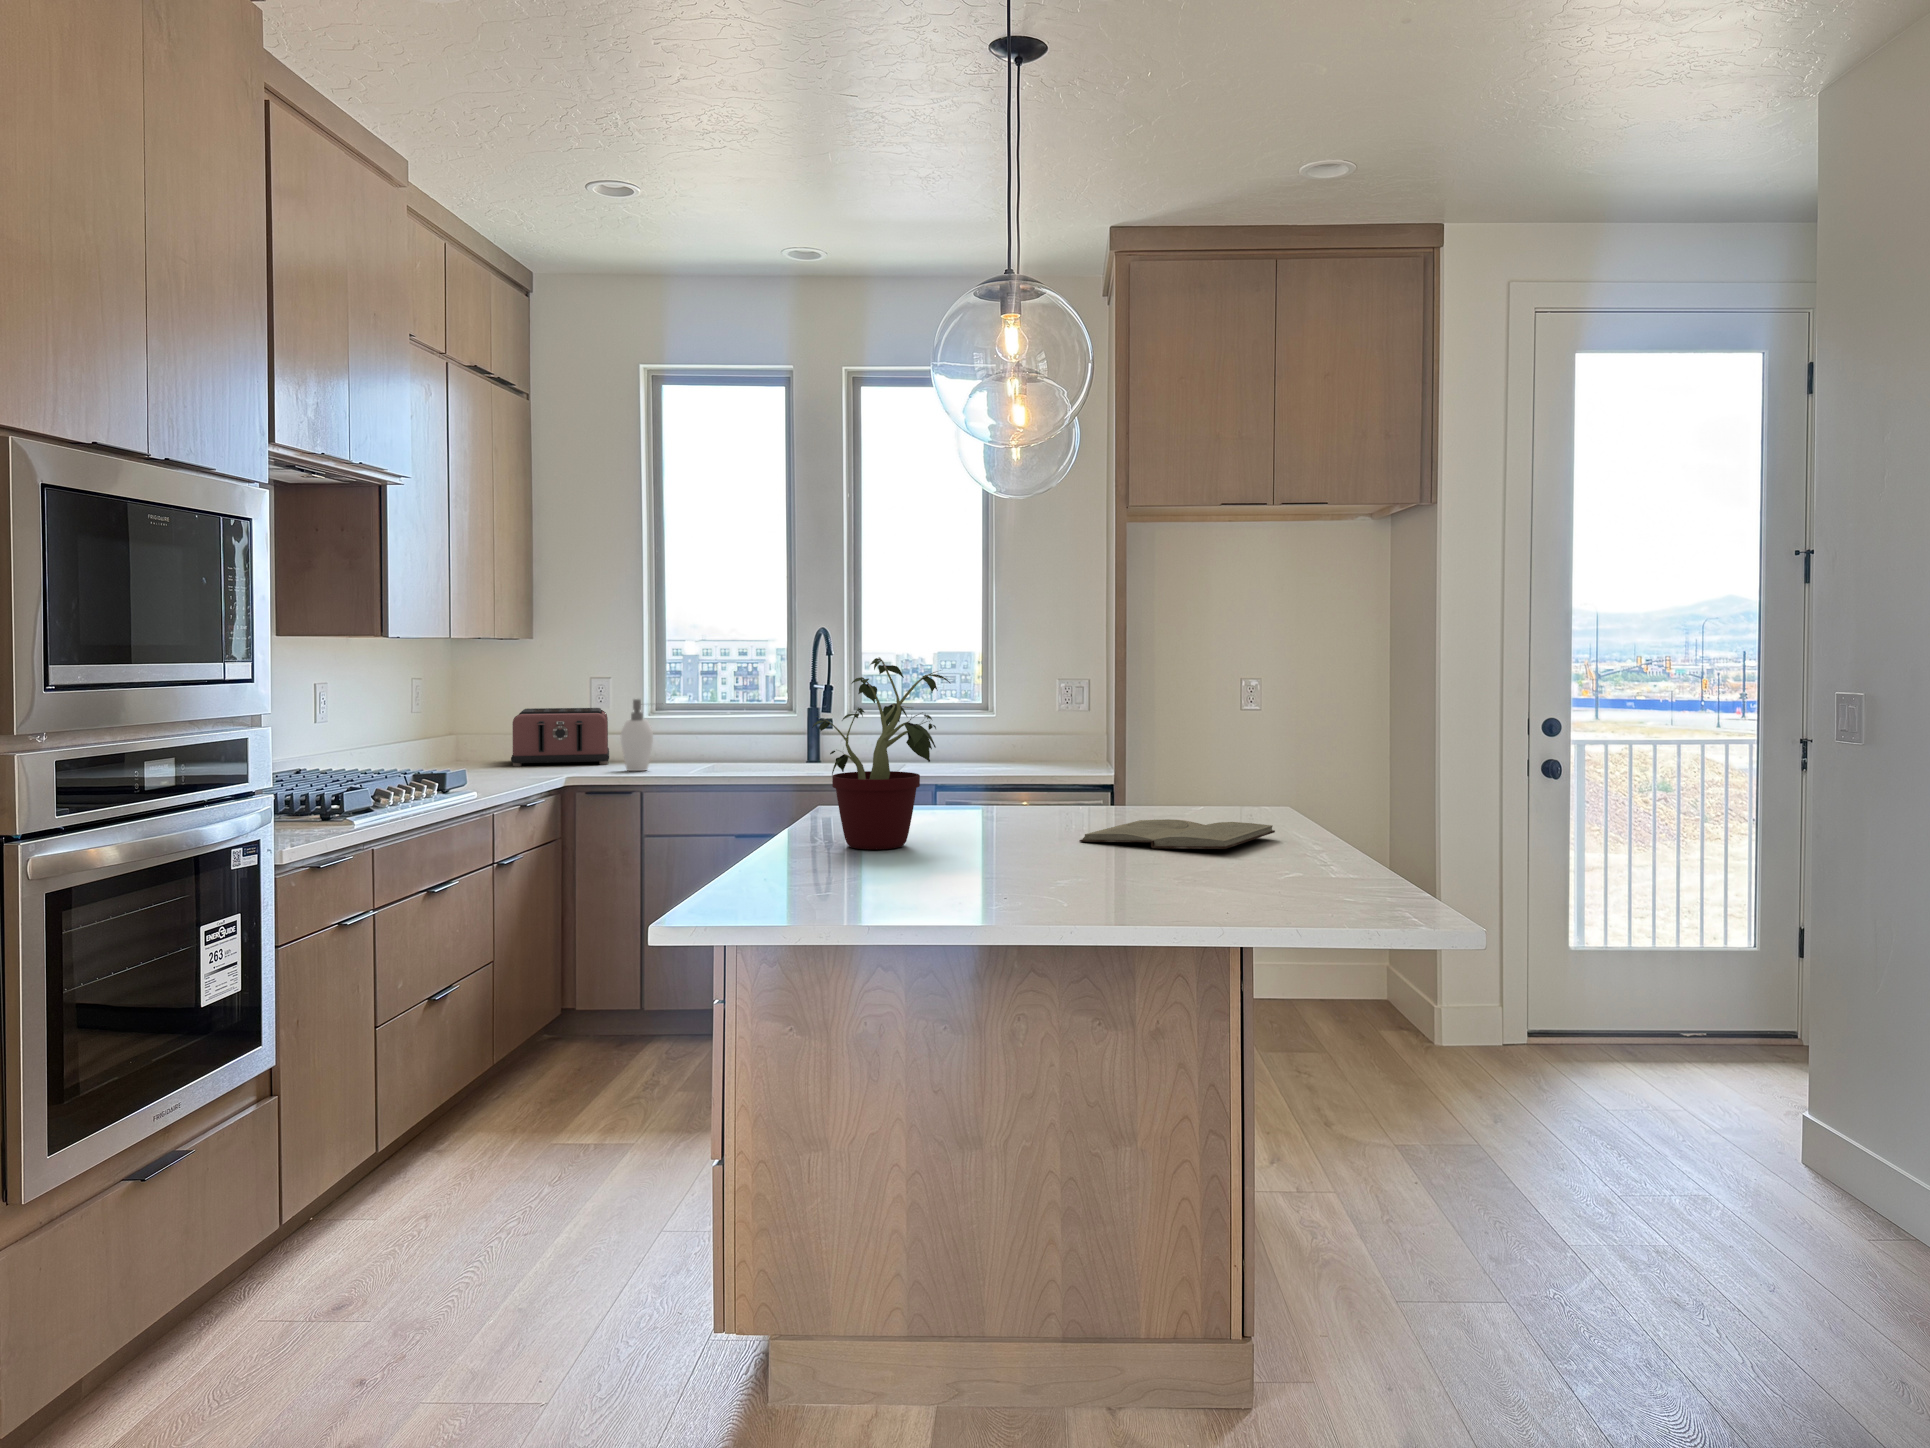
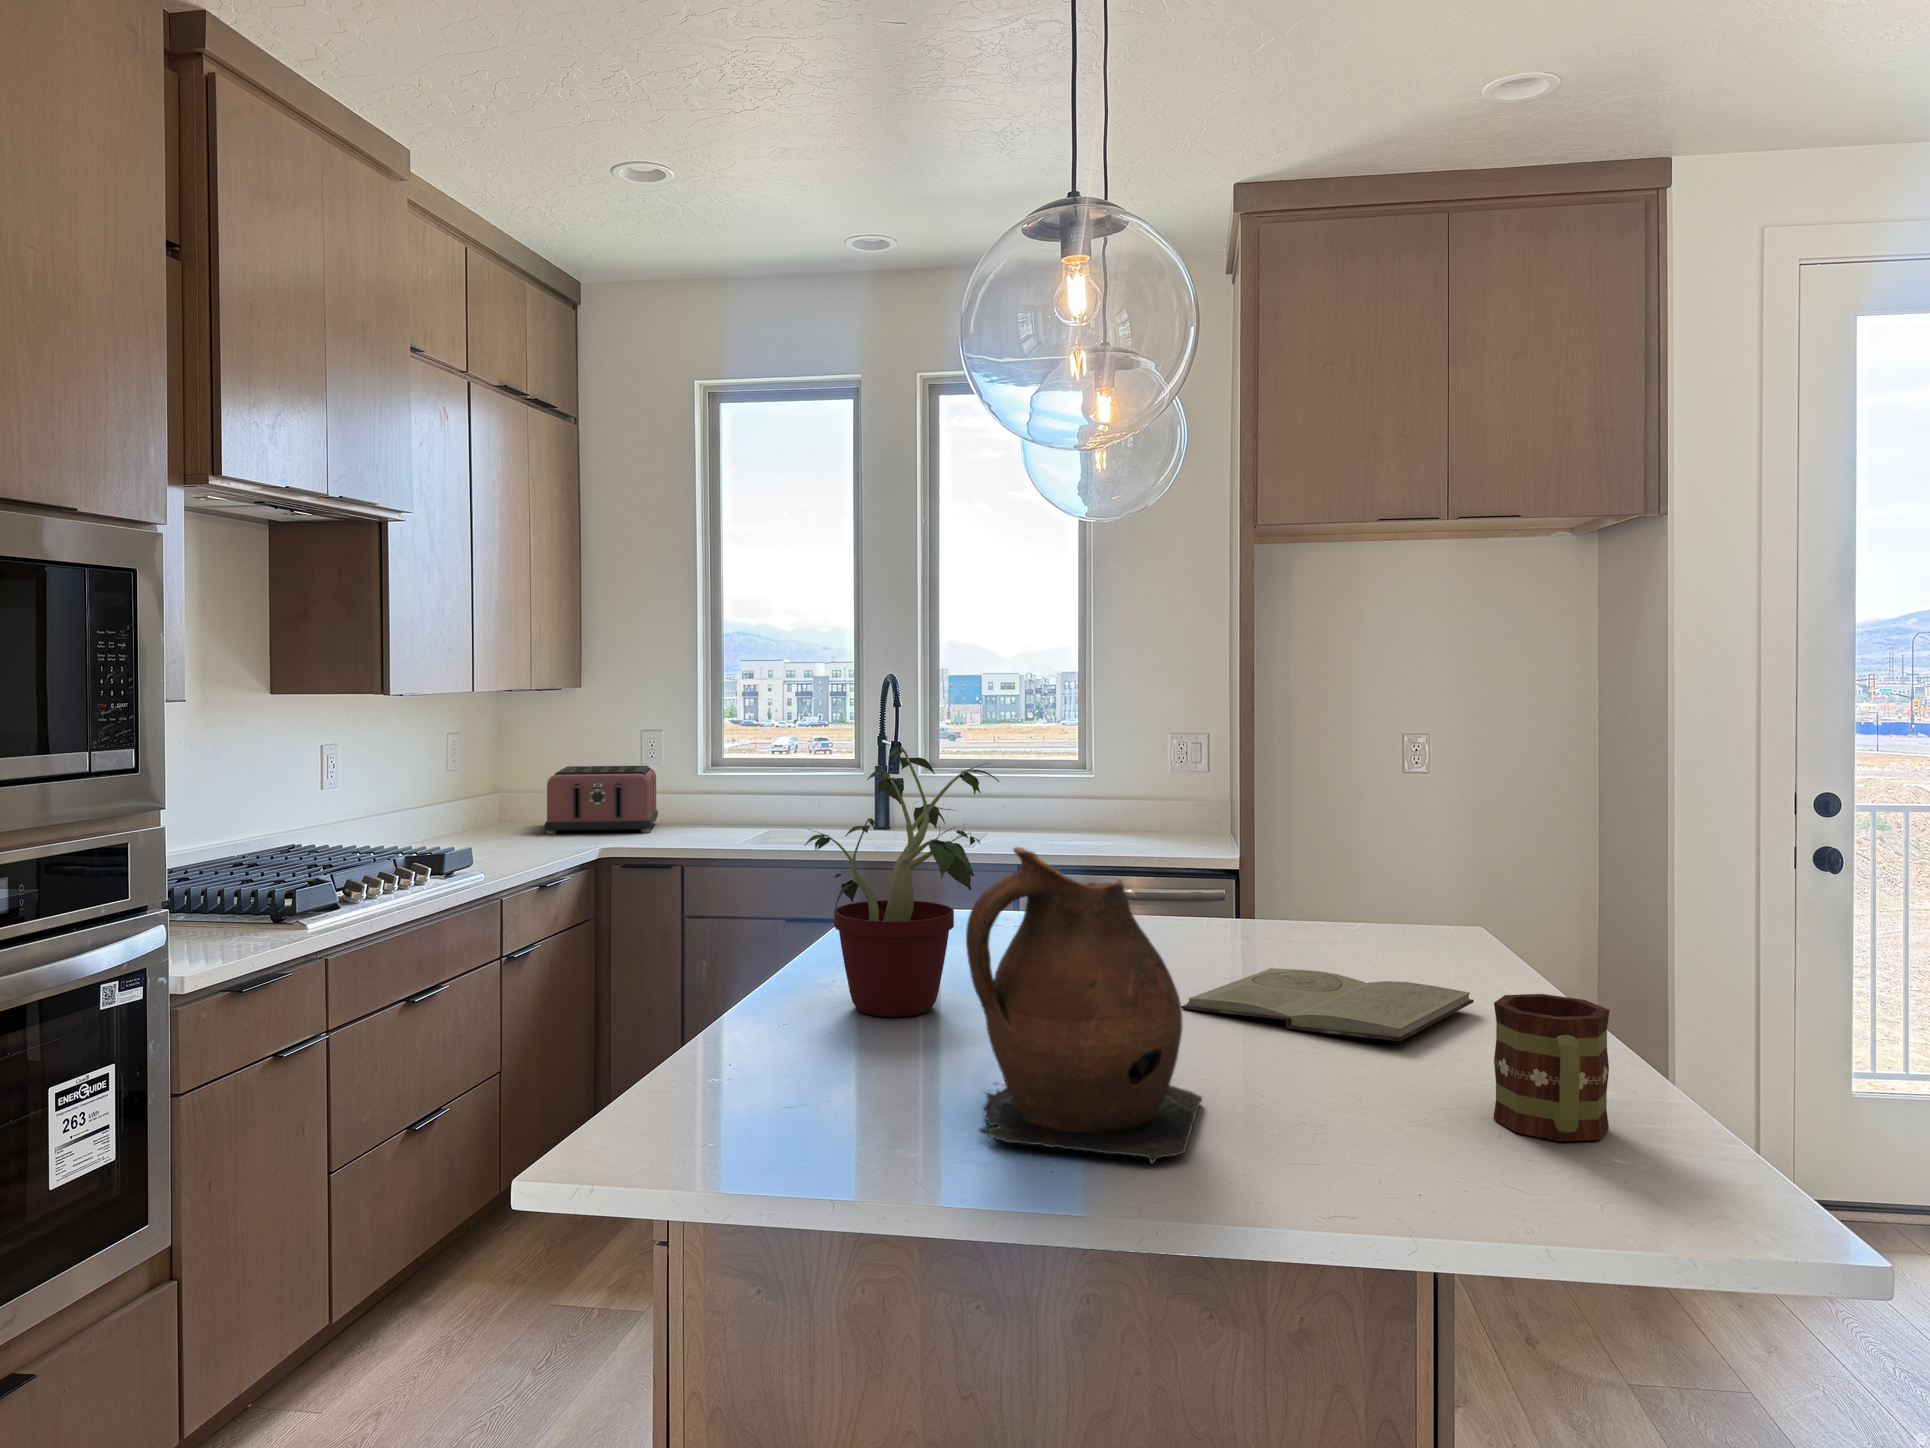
soap dispenser: present [621,699,653,771] -> none [656,762,704,846]
ceramic pitcher: none [950,708,1099,900] -> present [966,847,1202,1163]
mug: none [1279,802,1347,886] -> present [1493,994,1610,1142]

